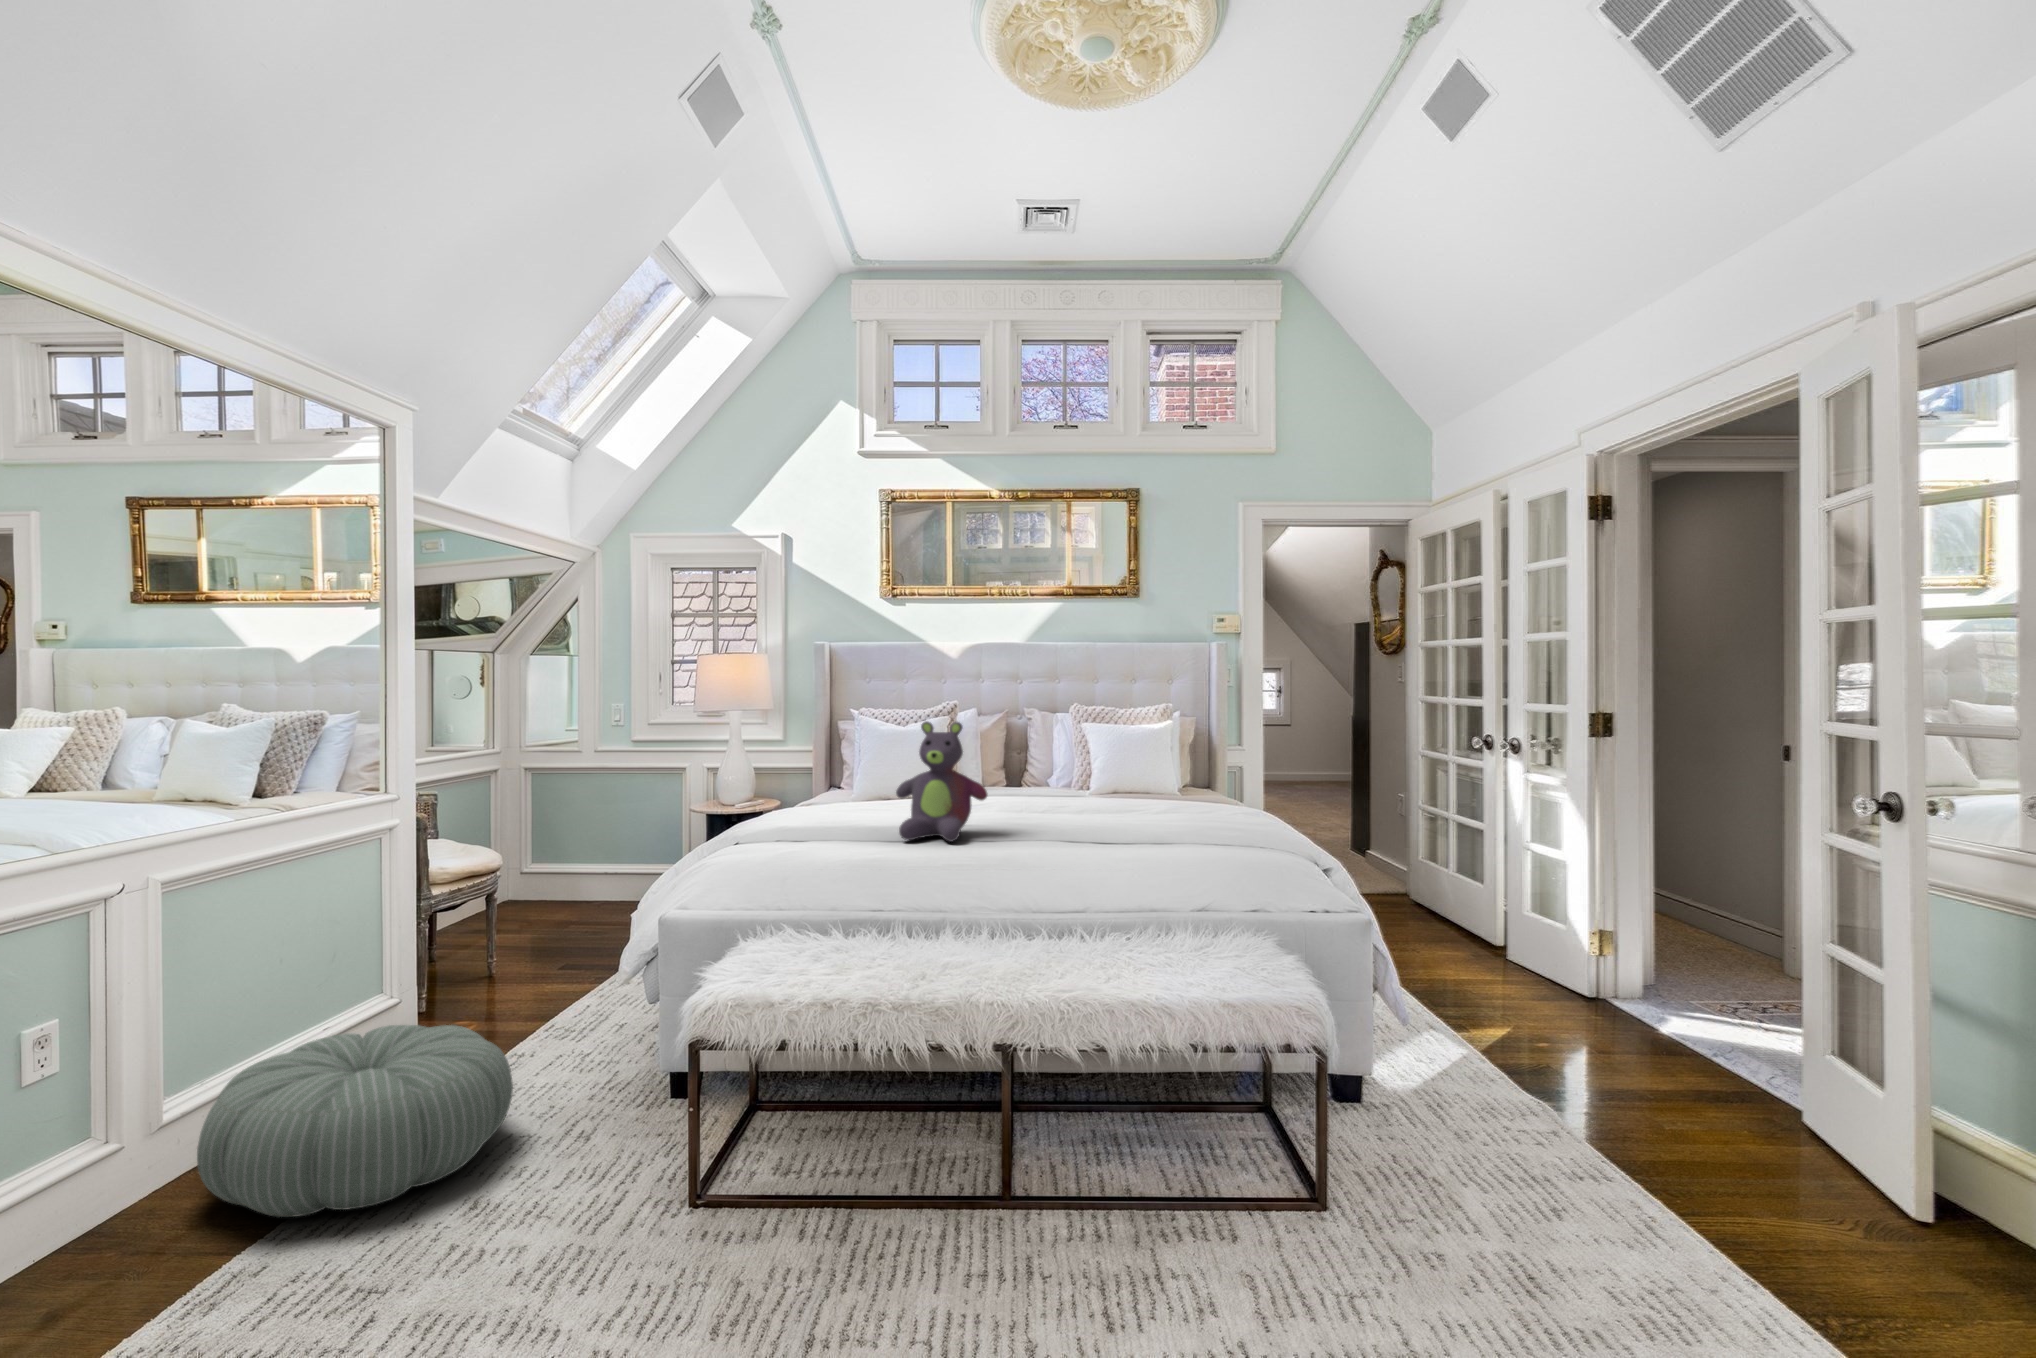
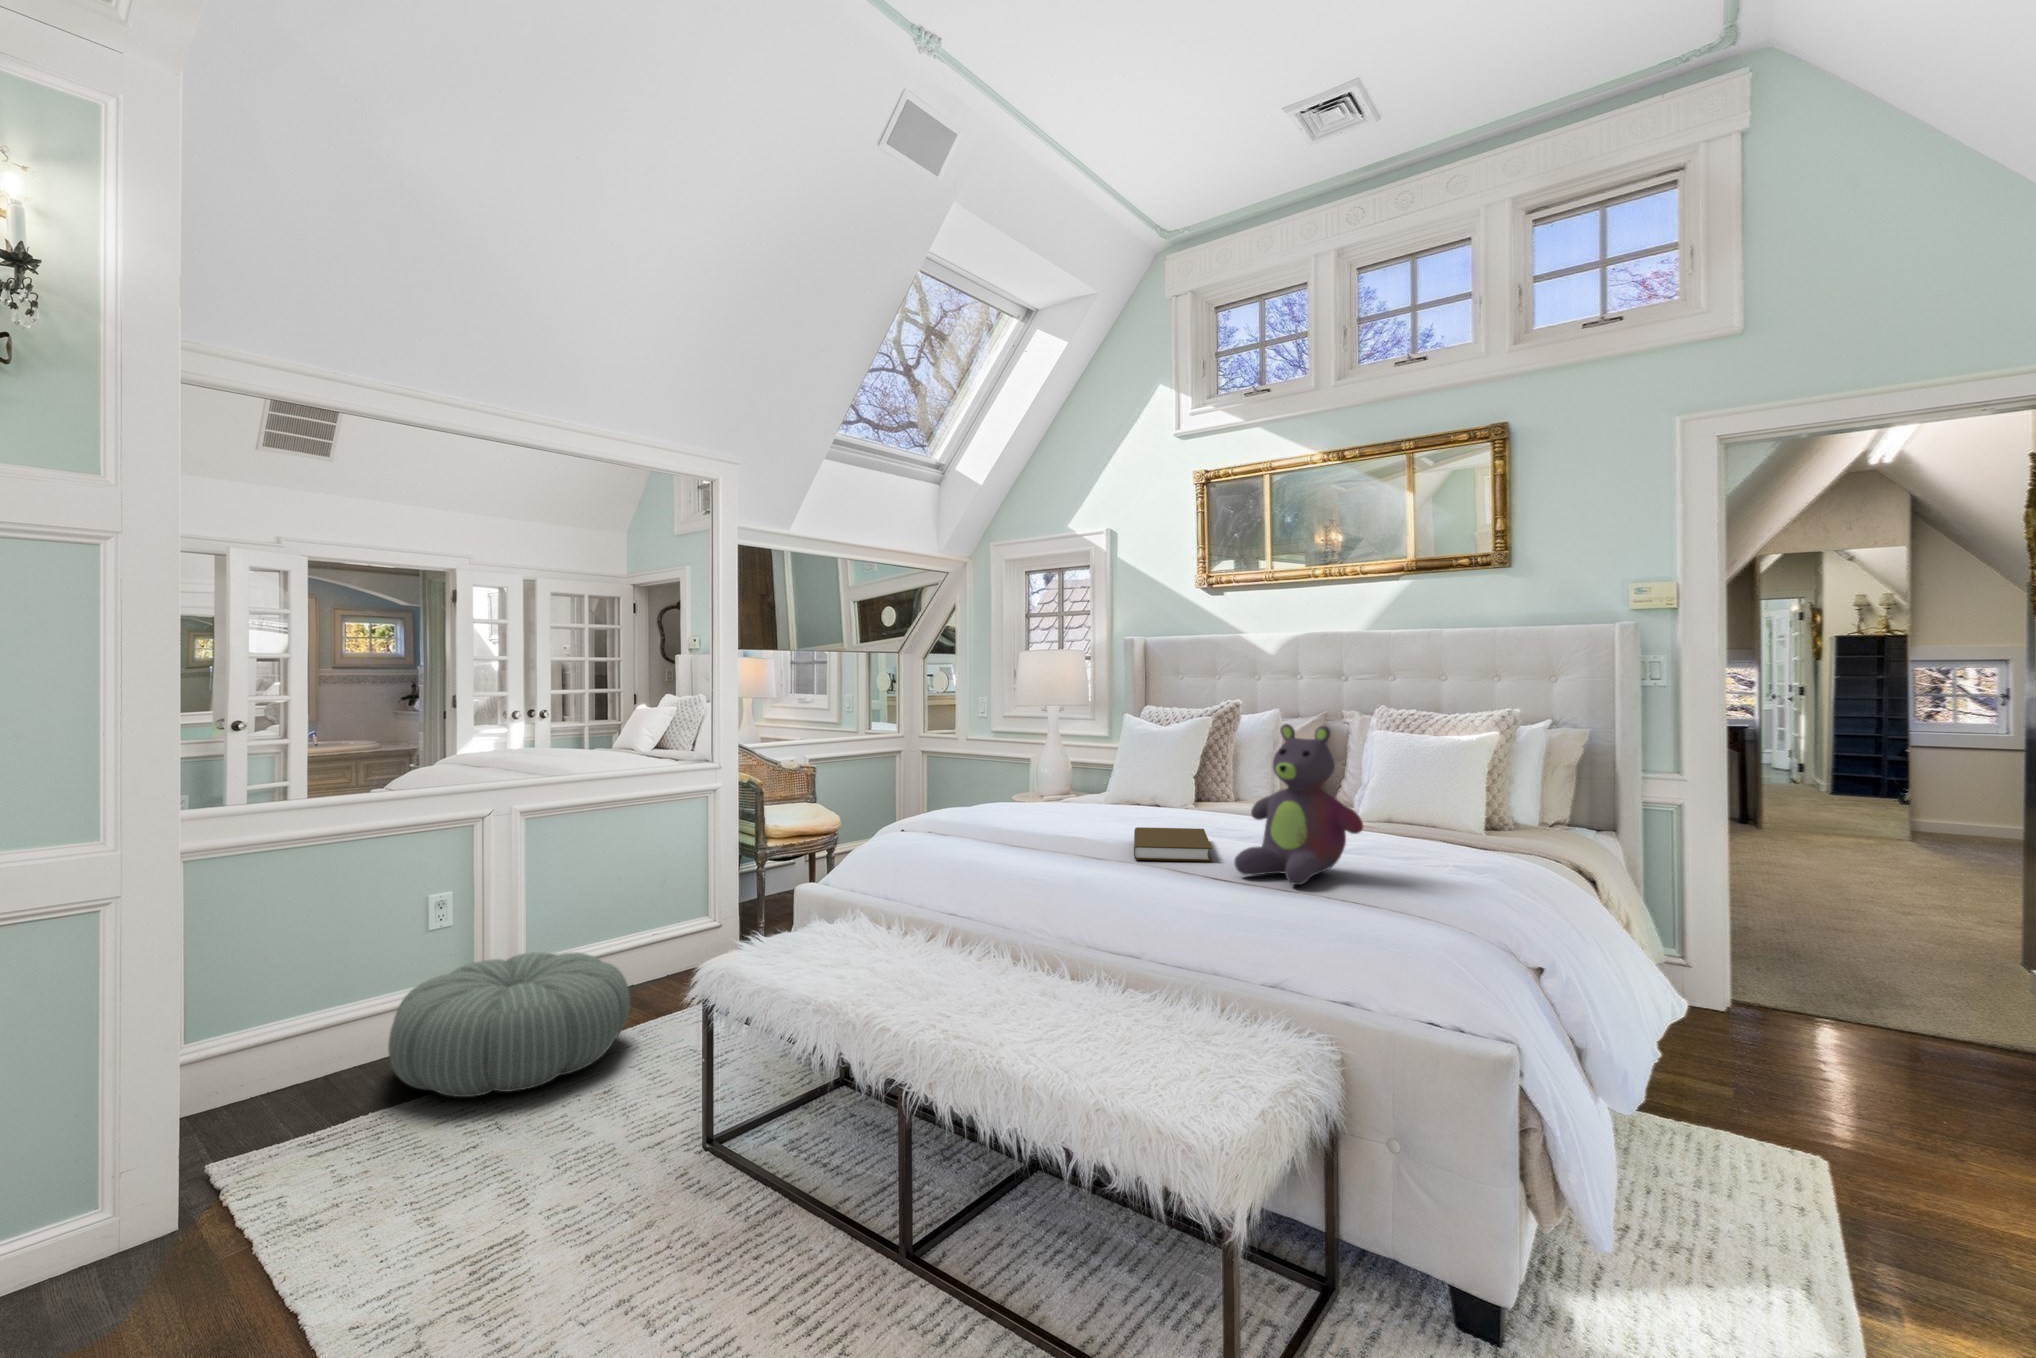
stuffed bear: present [896,721,987,842] -> present [1234,724,1363,885]
book: none [989,805,1083,830] -> present [1134,827,1212,861]

